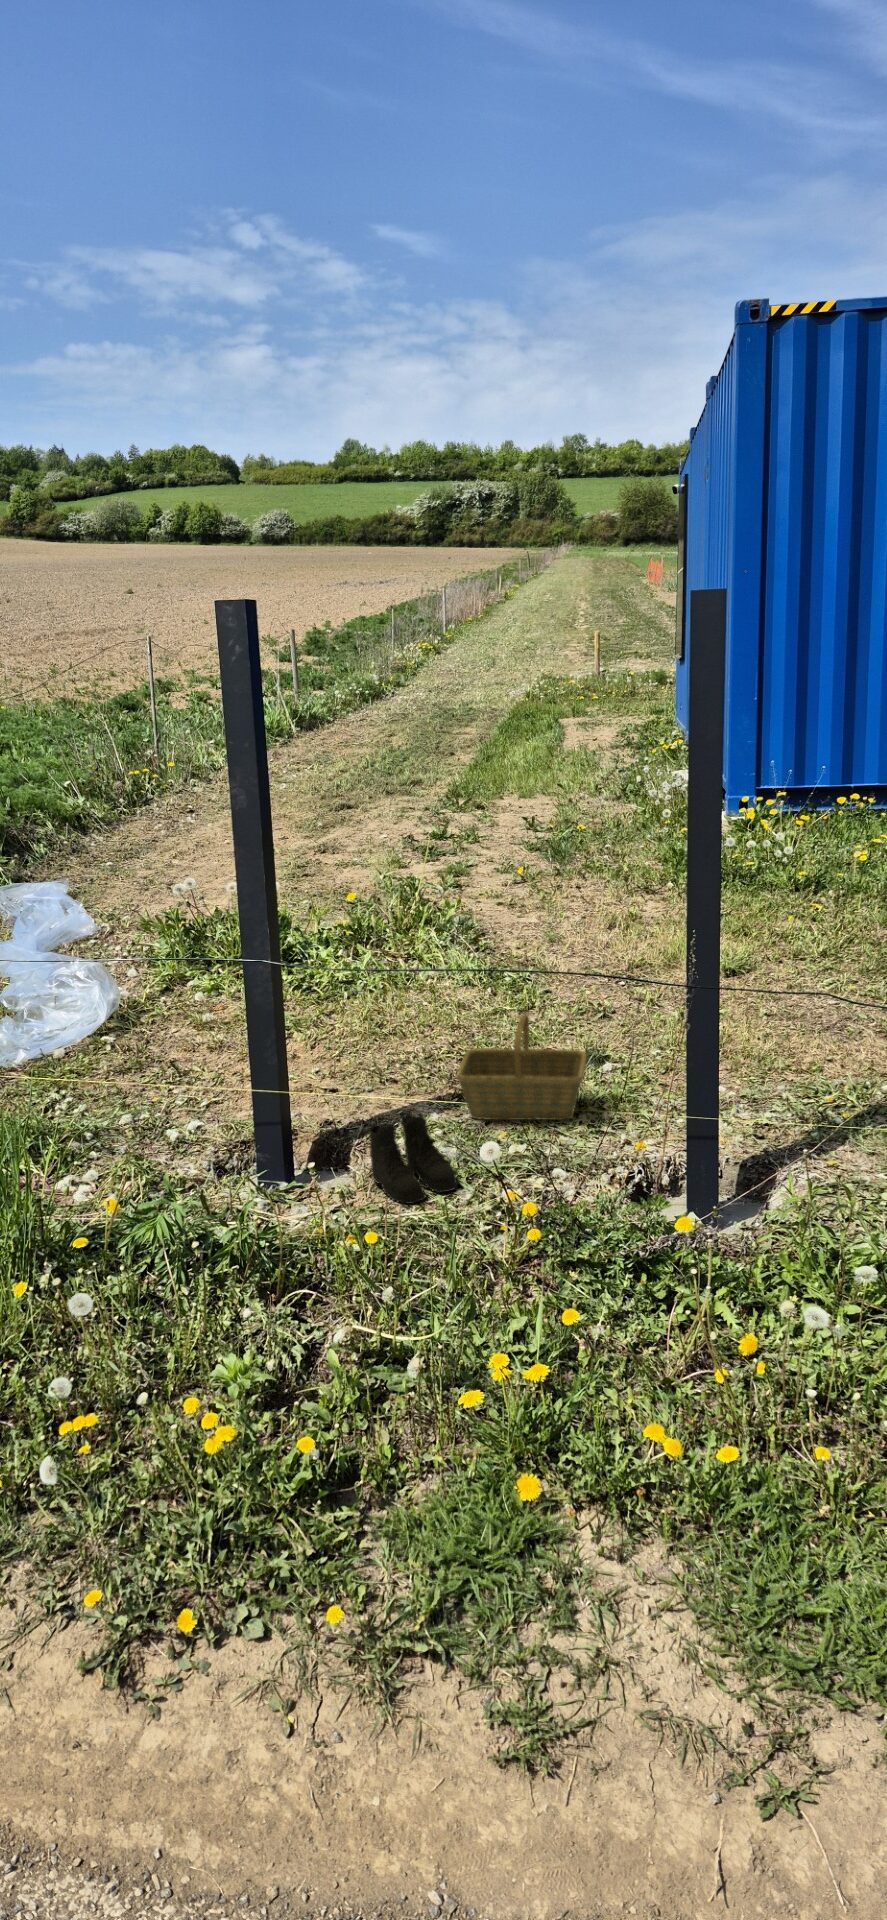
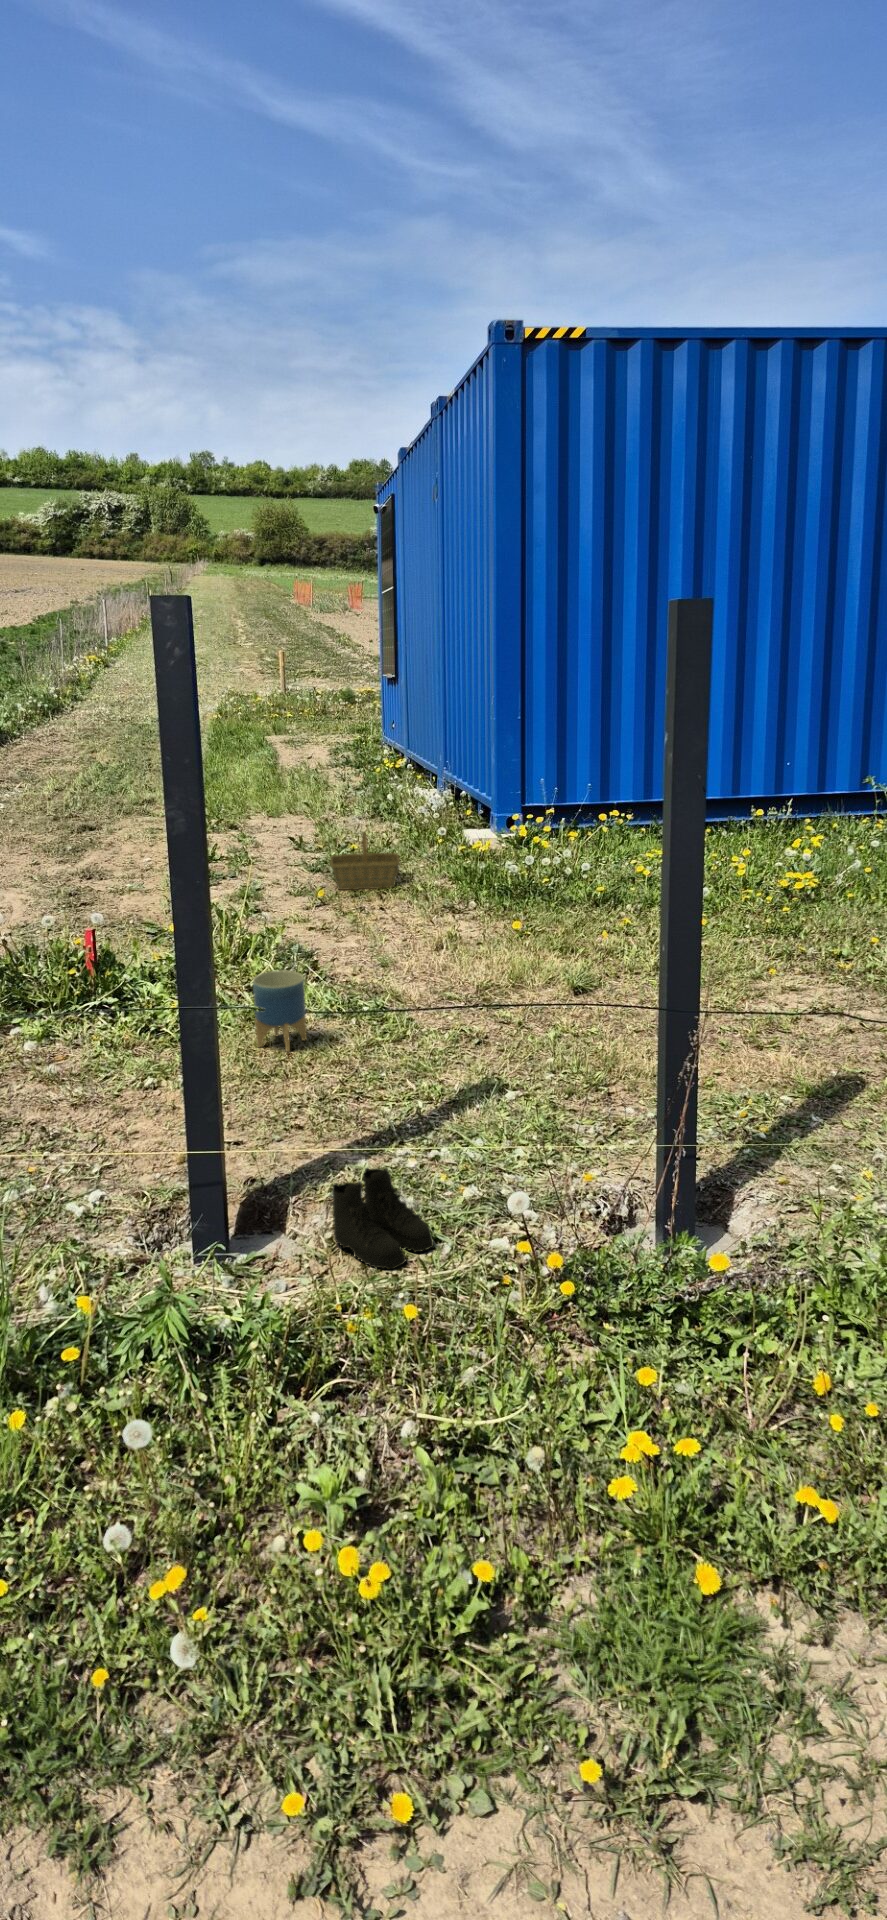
planter: none [389,939,441,1017] -> present [253,970,307,1052]
basket: present [457,1014,587,1120] -> present [330,832,401,890]

